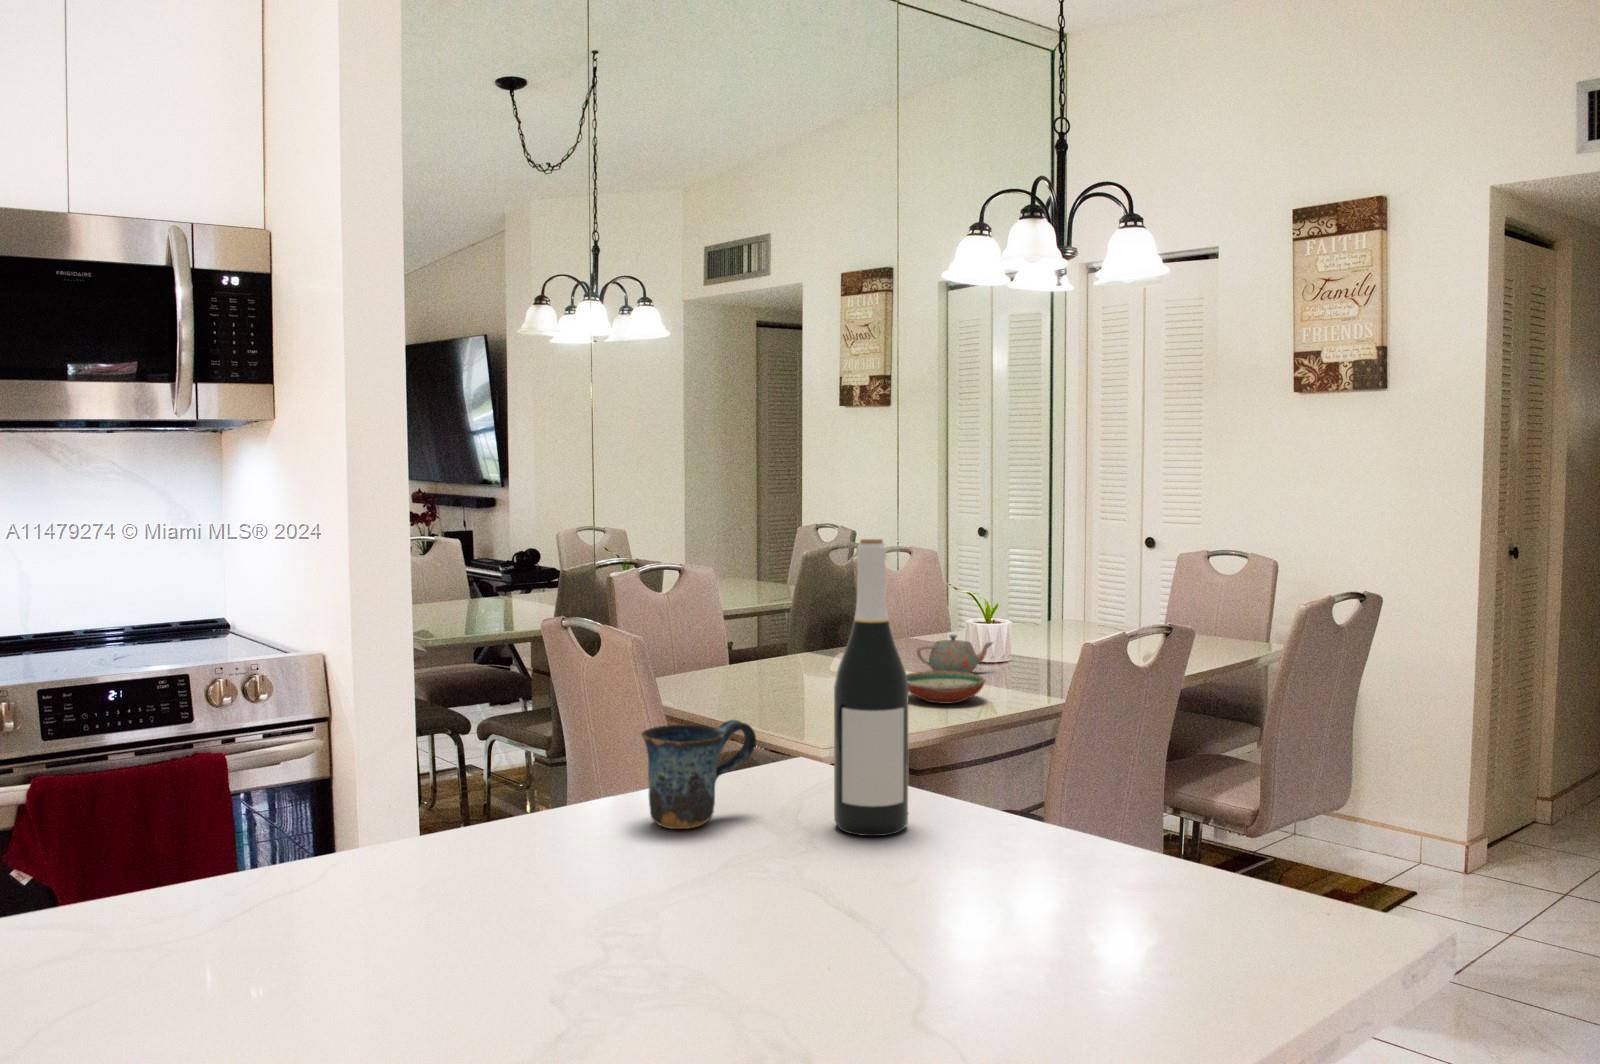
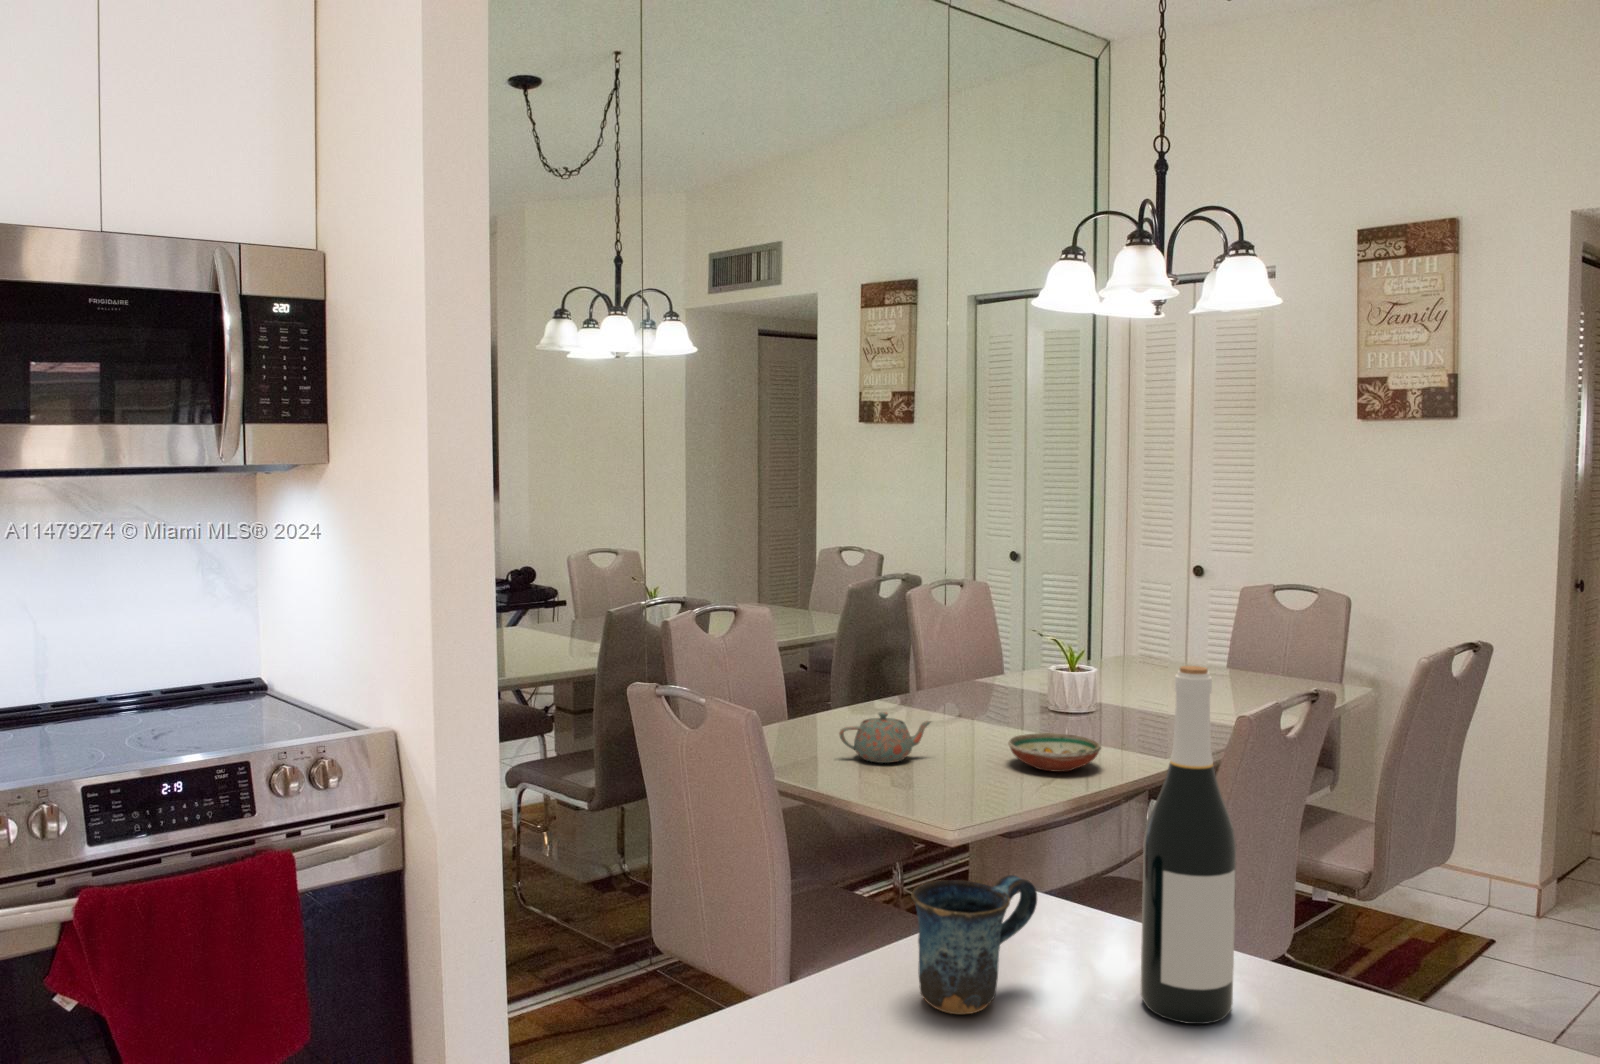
teapot: present [917,635,993,673] -> present [839,712,931,763]

